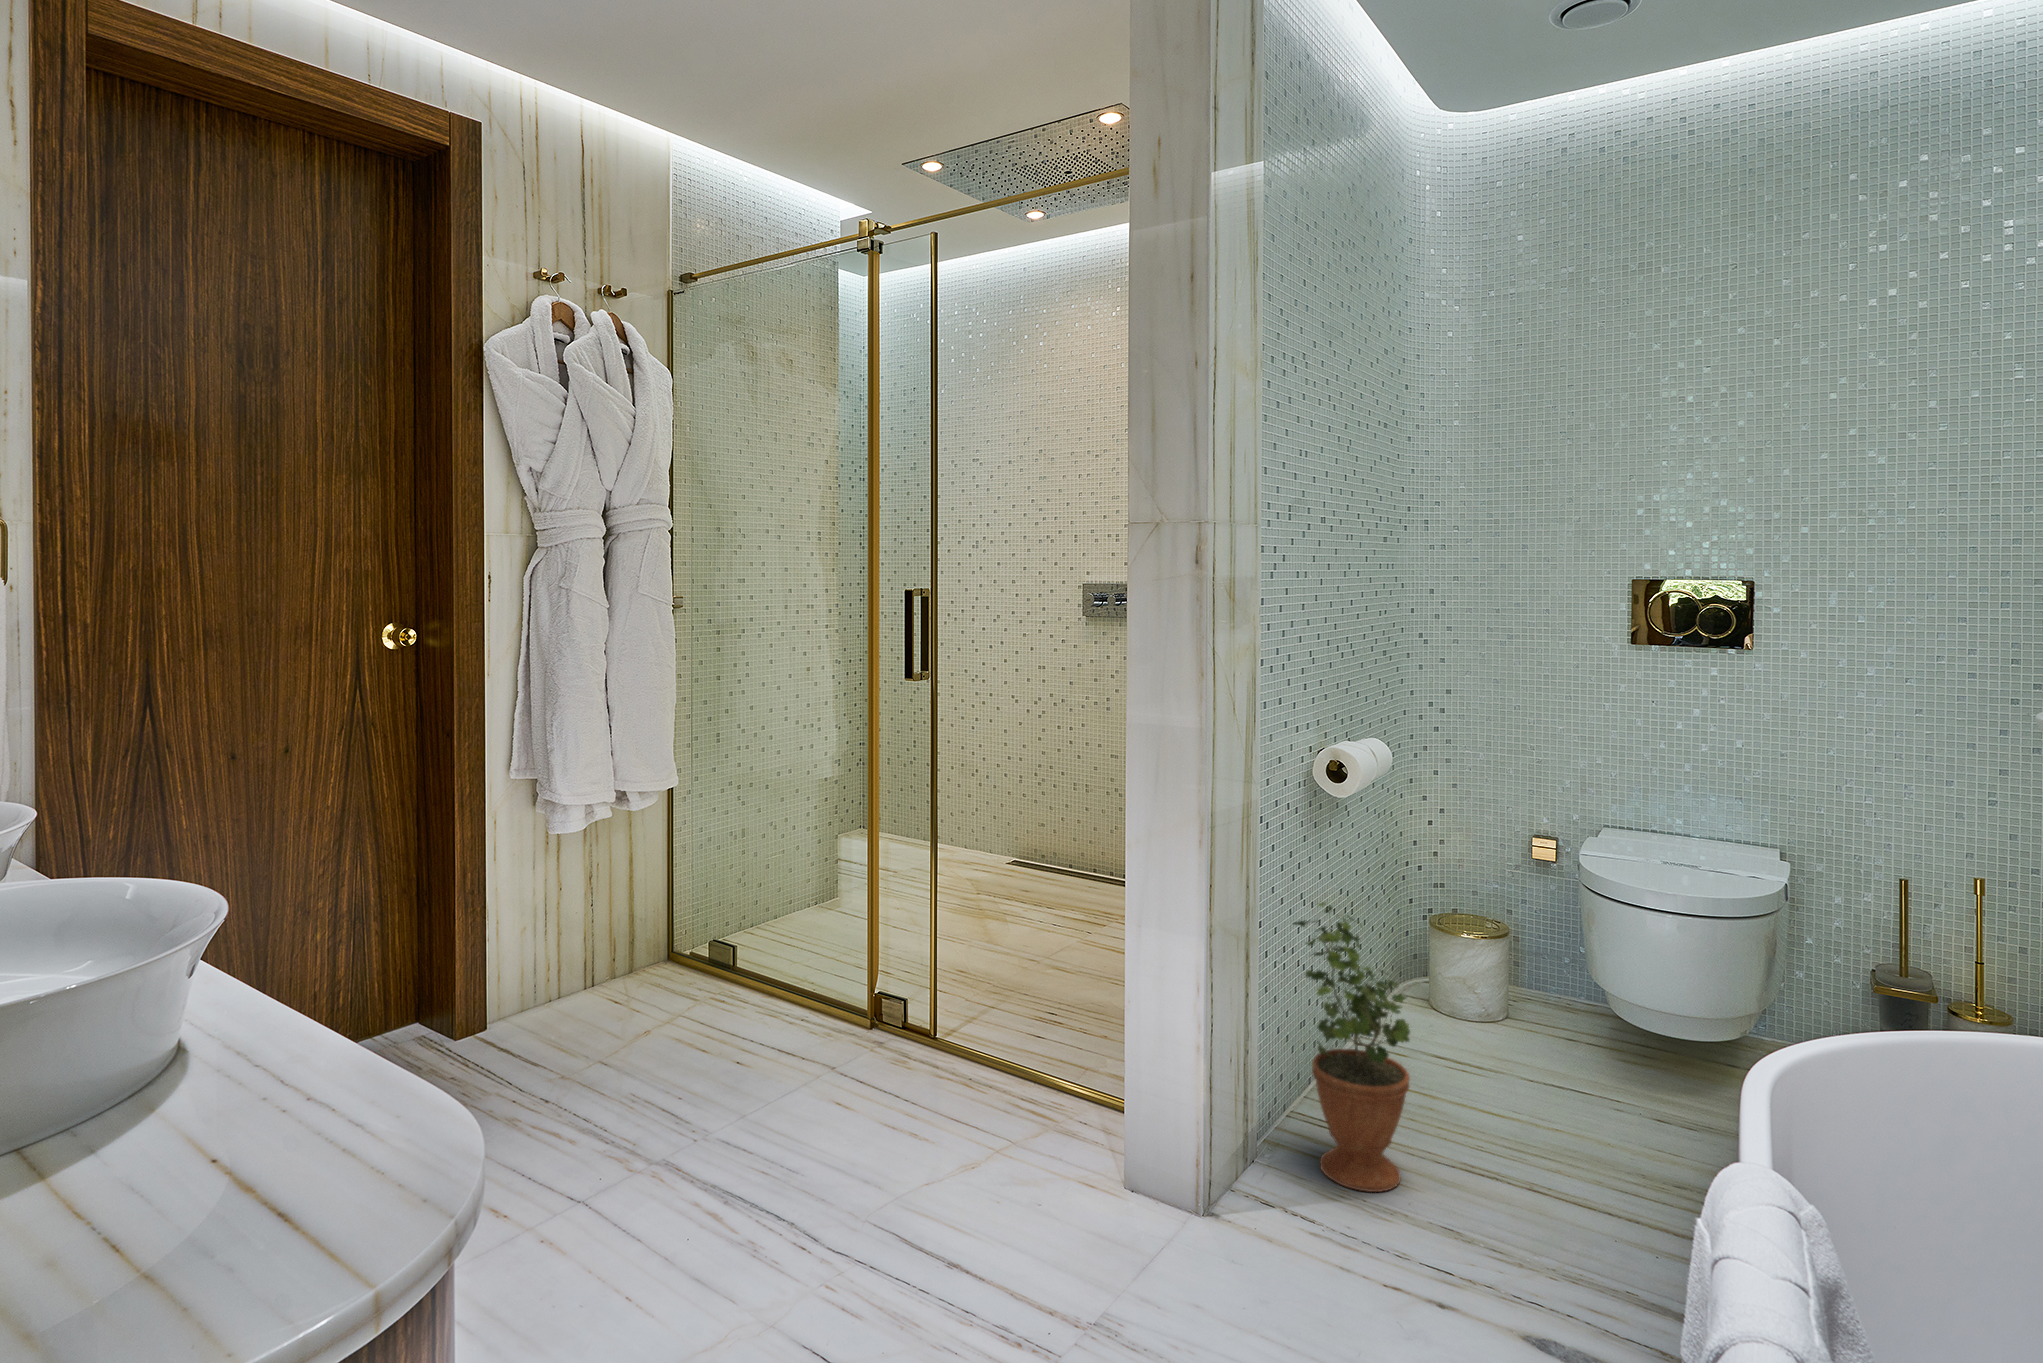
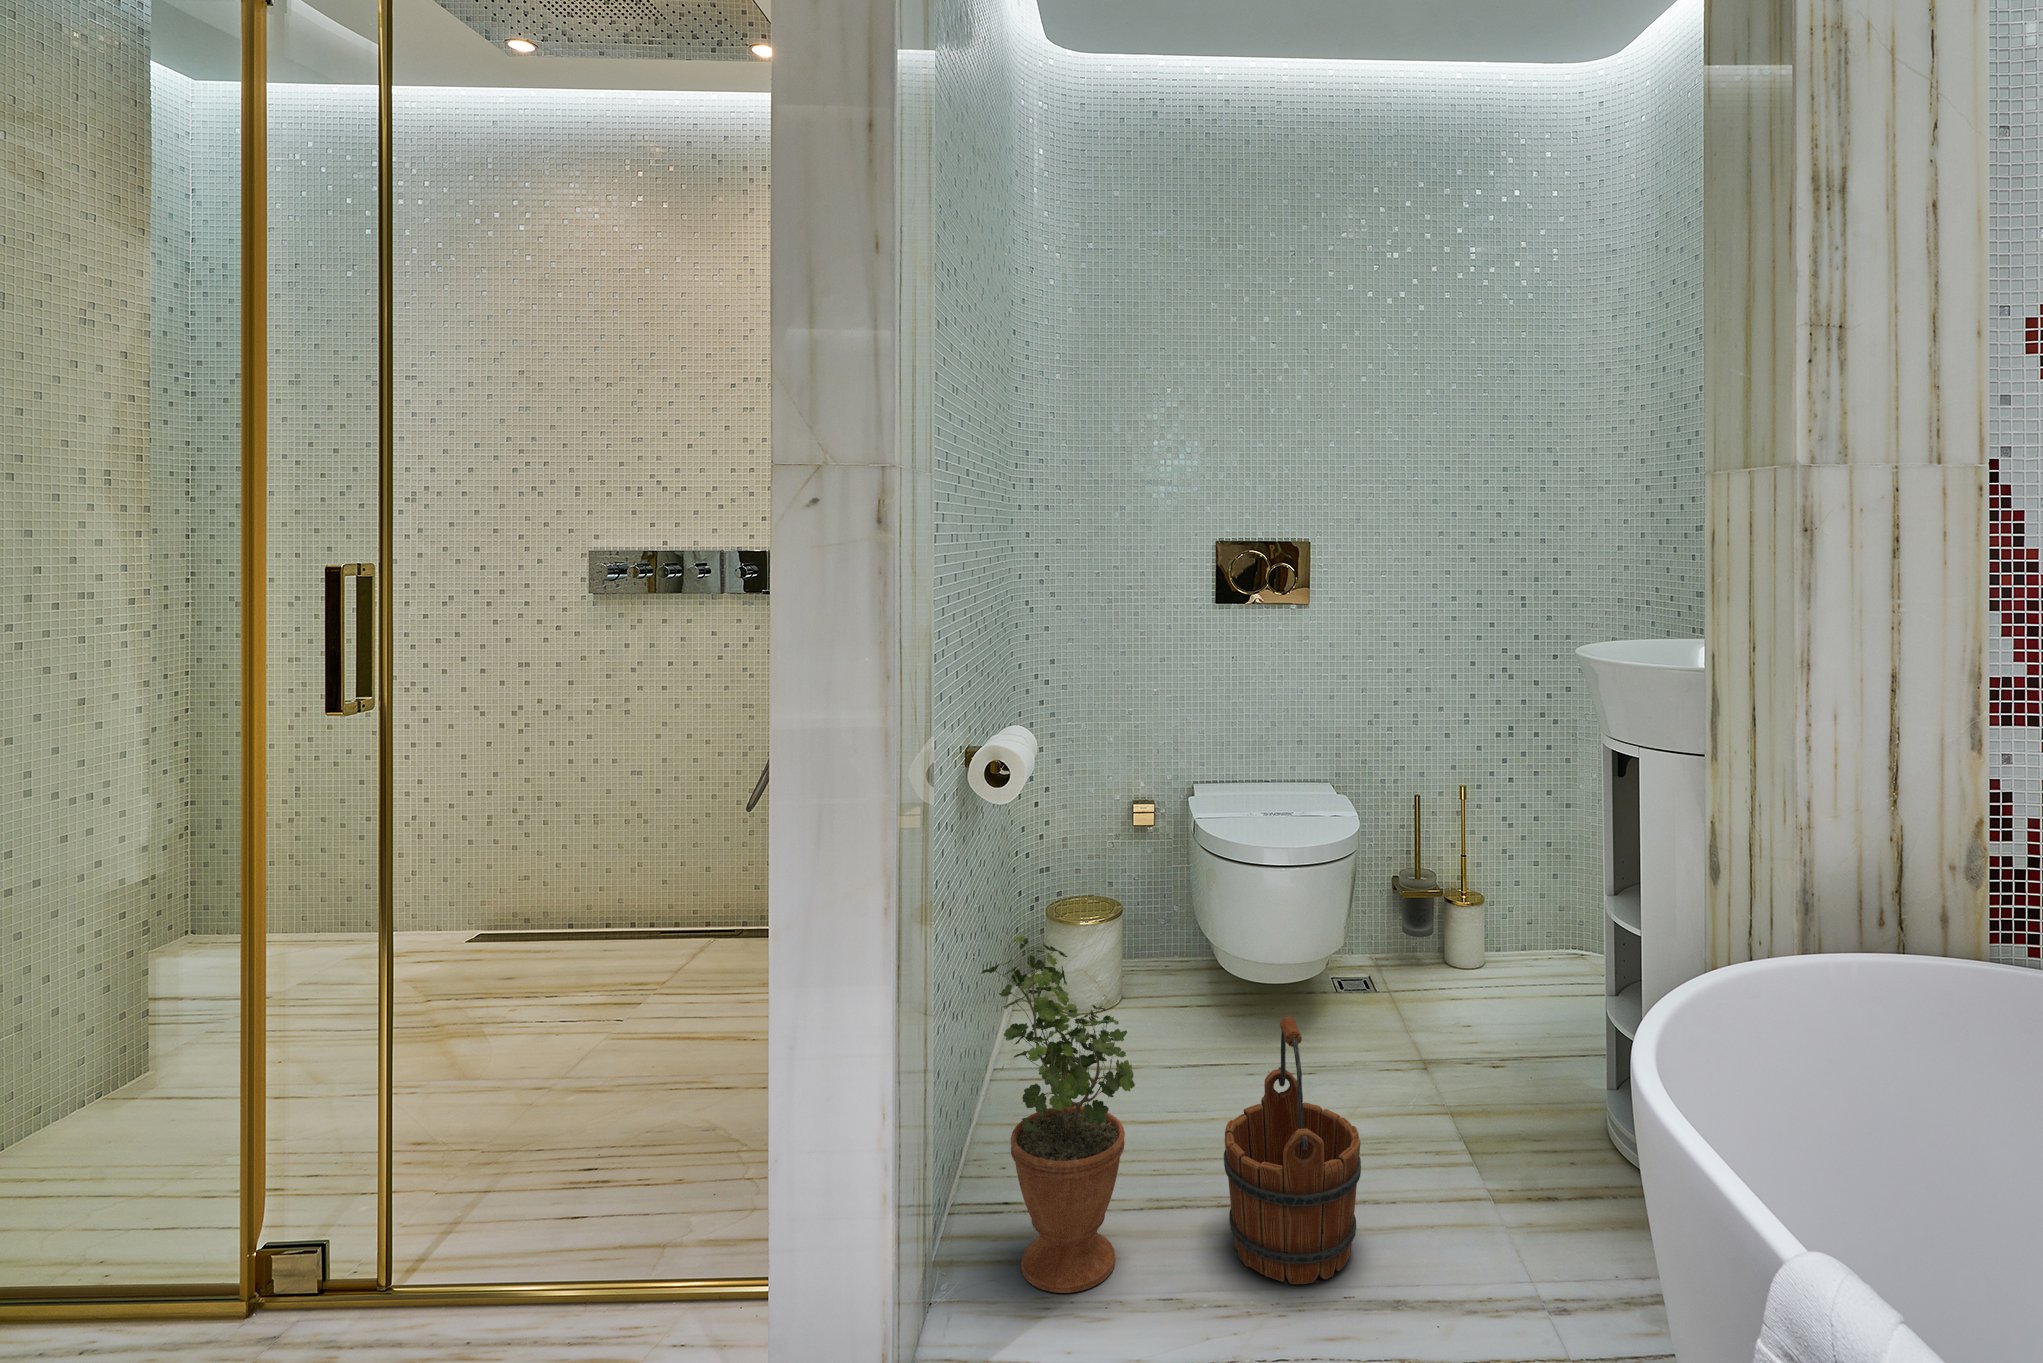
wooden bucket: none [1501,1026,1640,1263] -> present [1224,1017,1361,1284]

